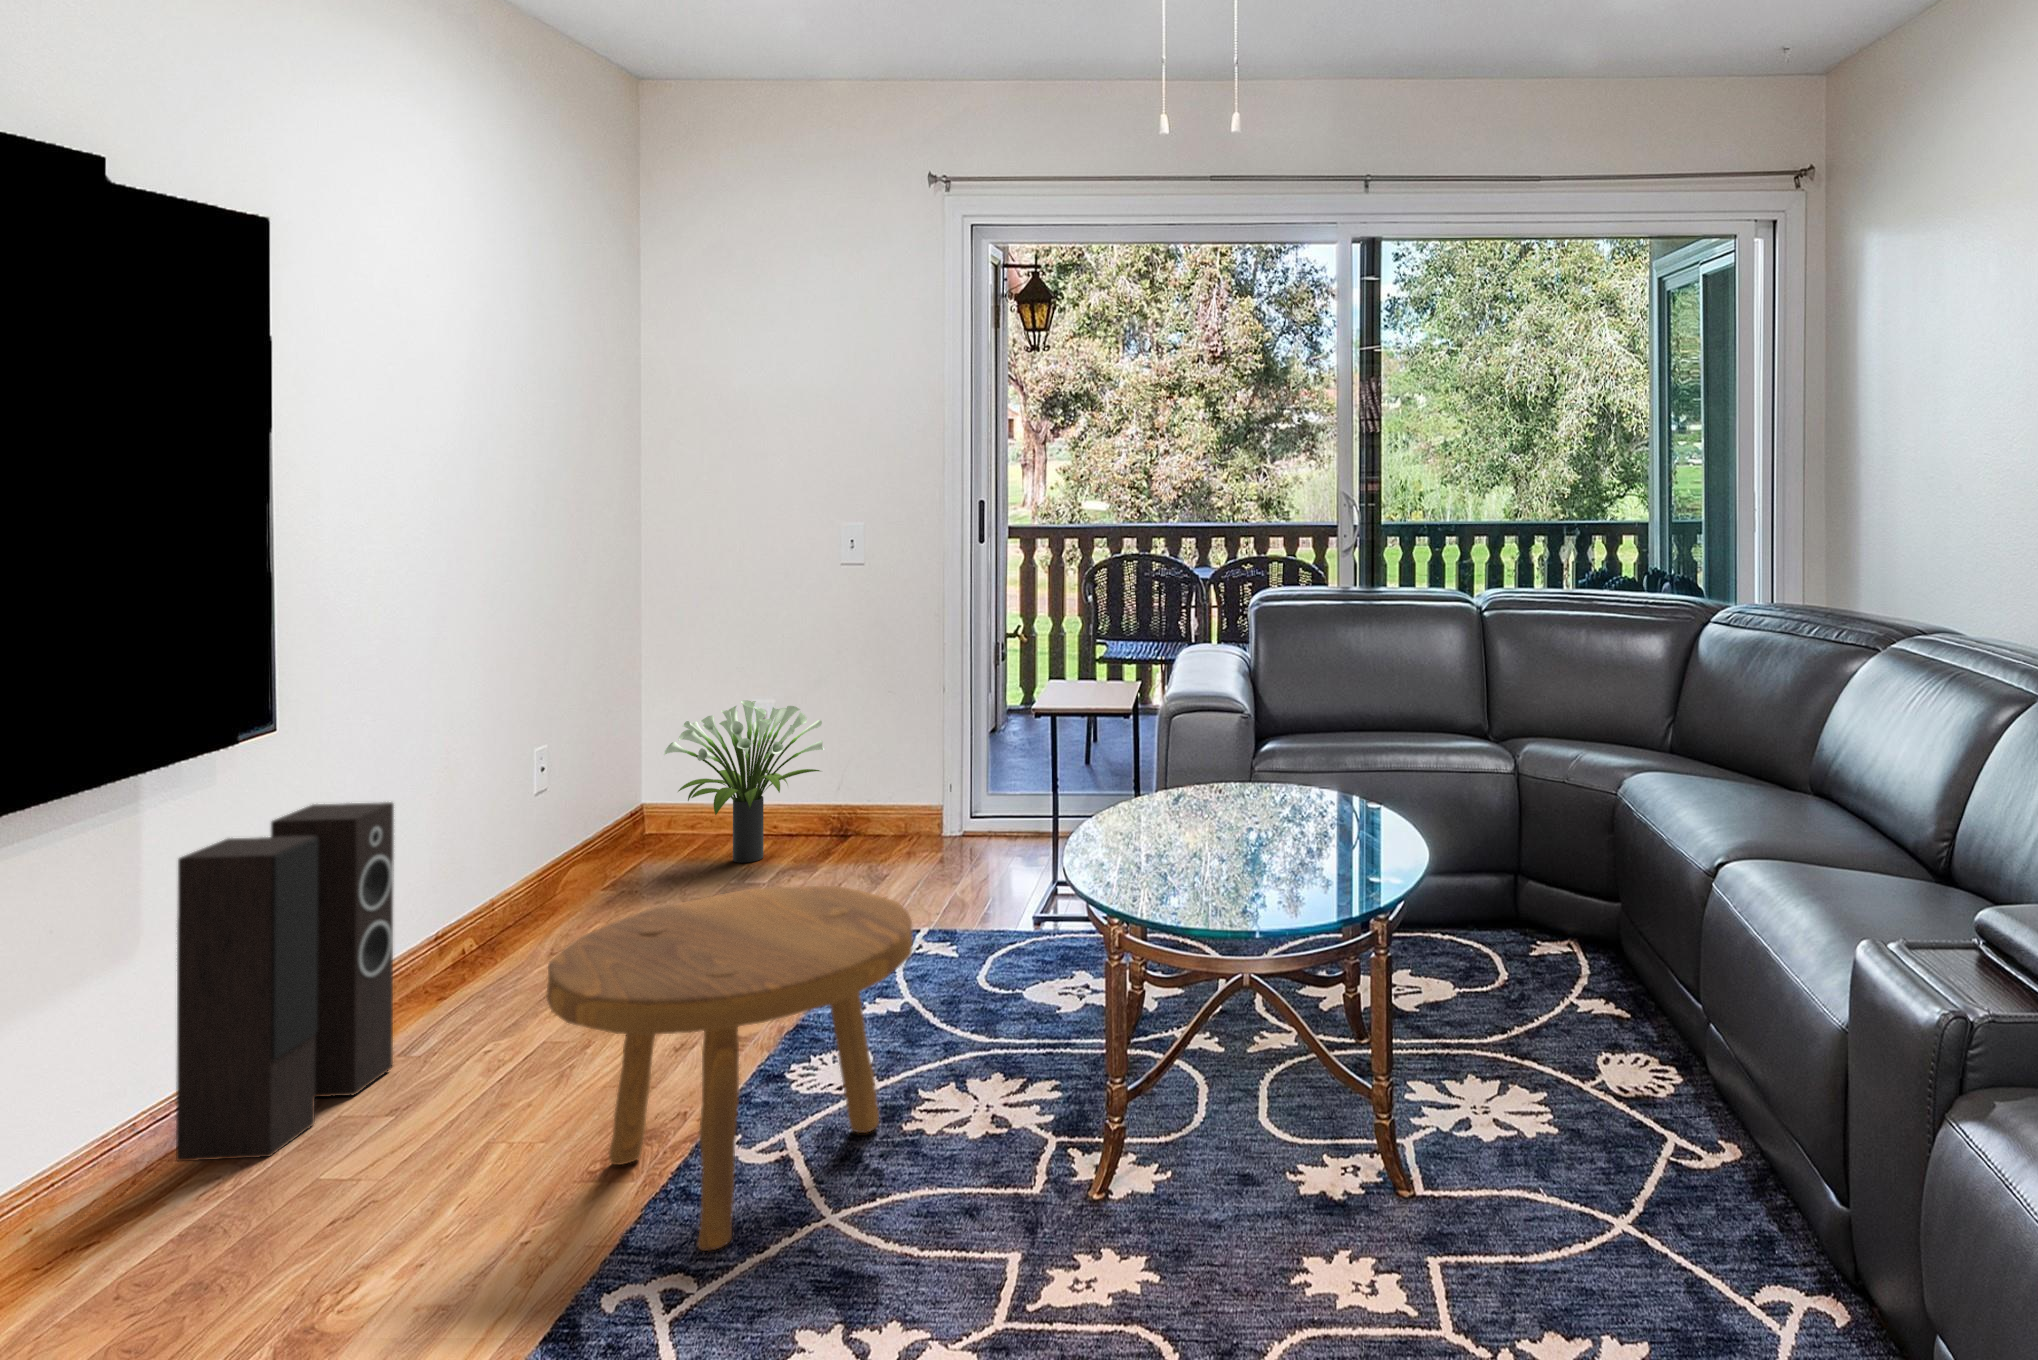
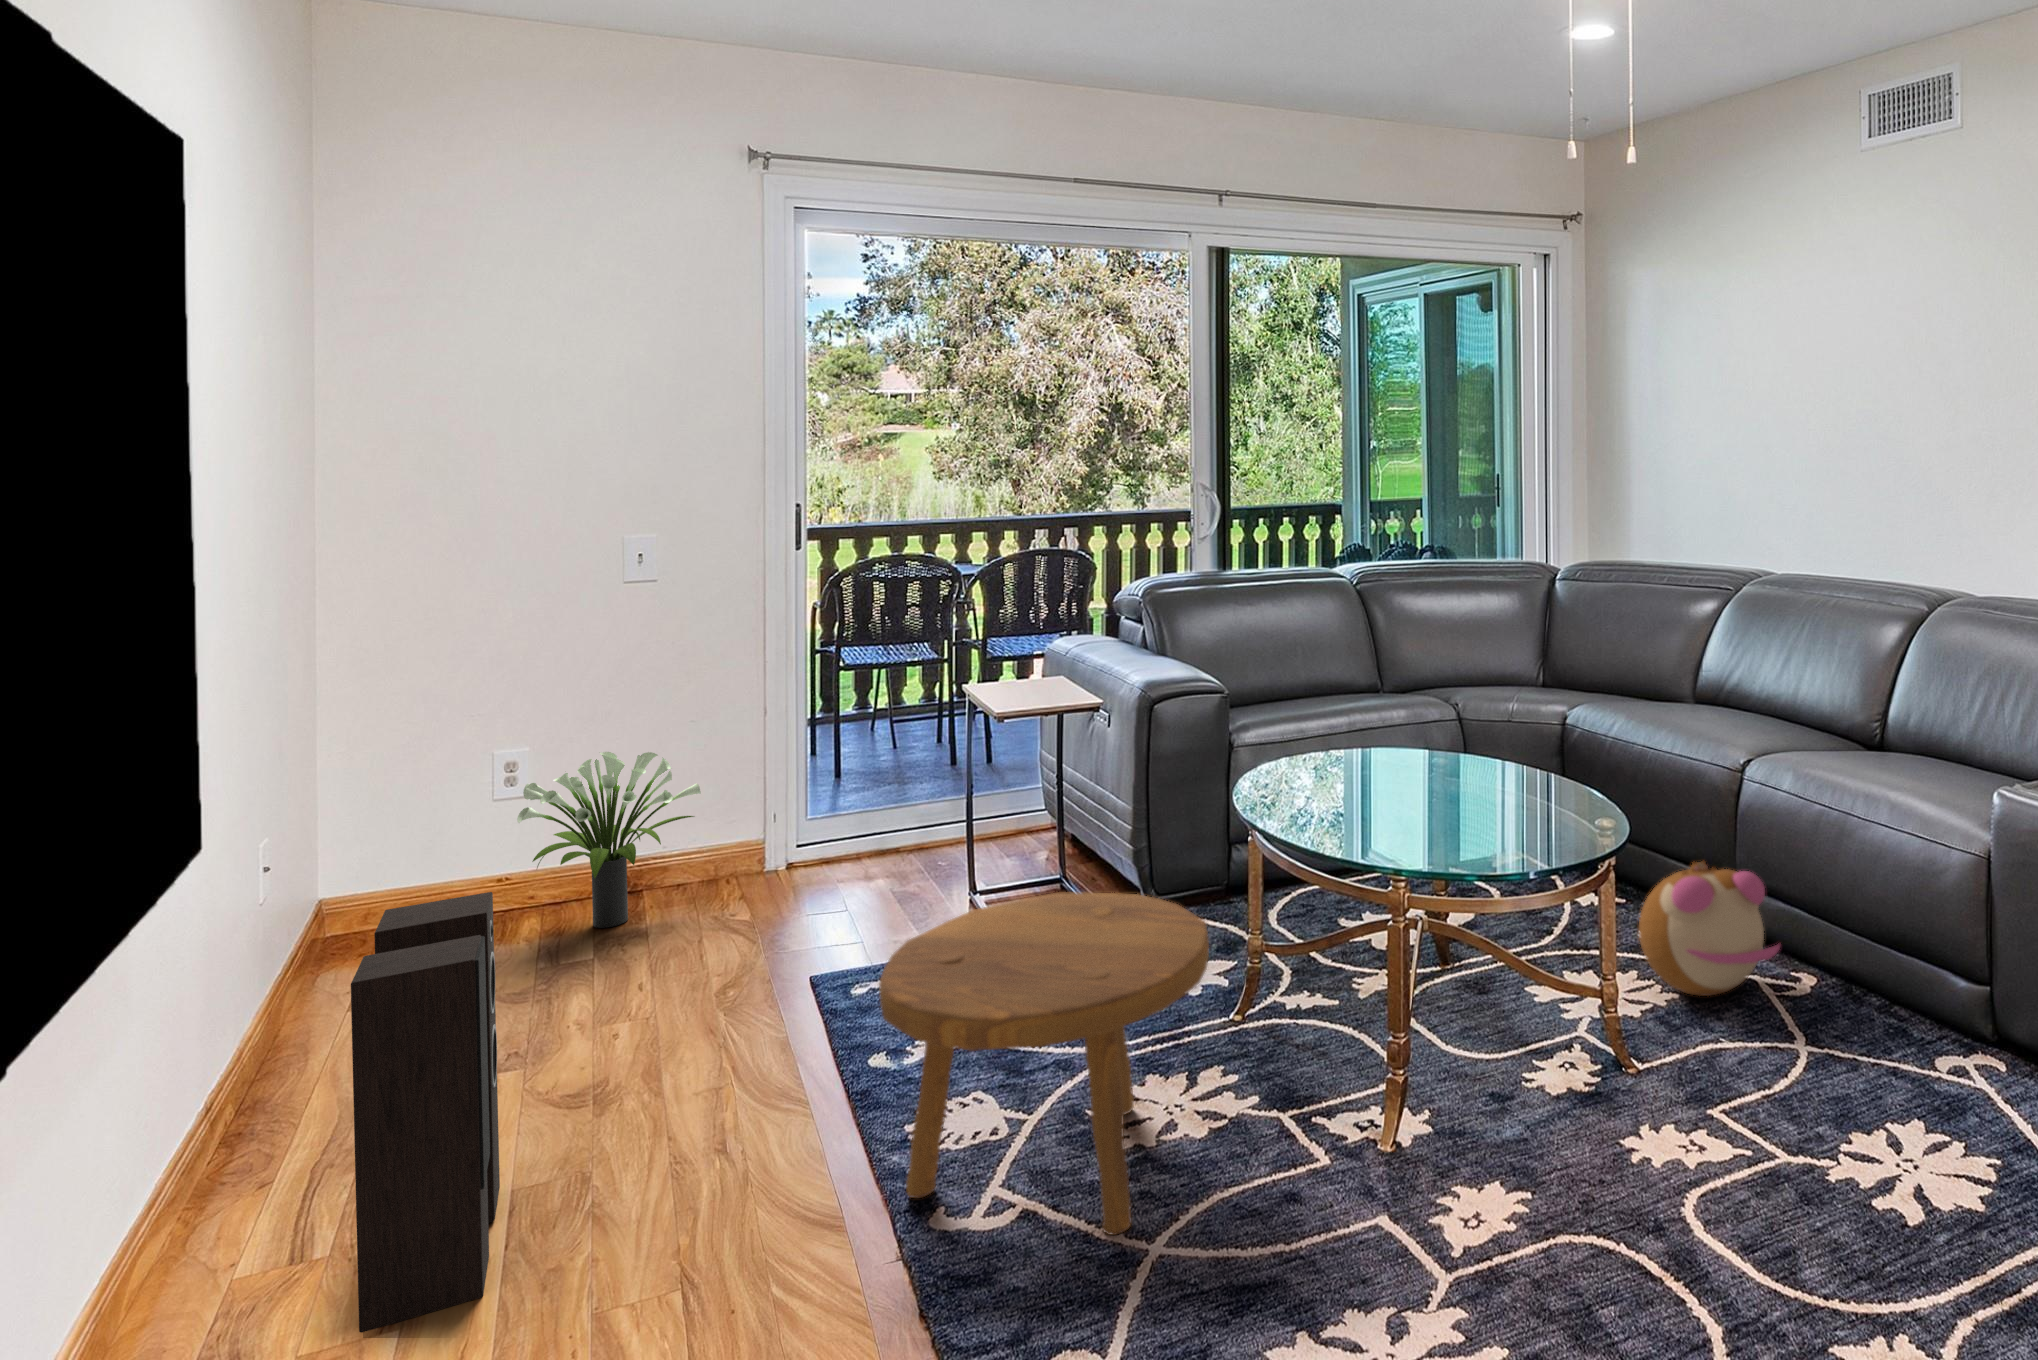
plush toy: none [1500,982,1663,1159] -> present [1639,861,1780,996]

